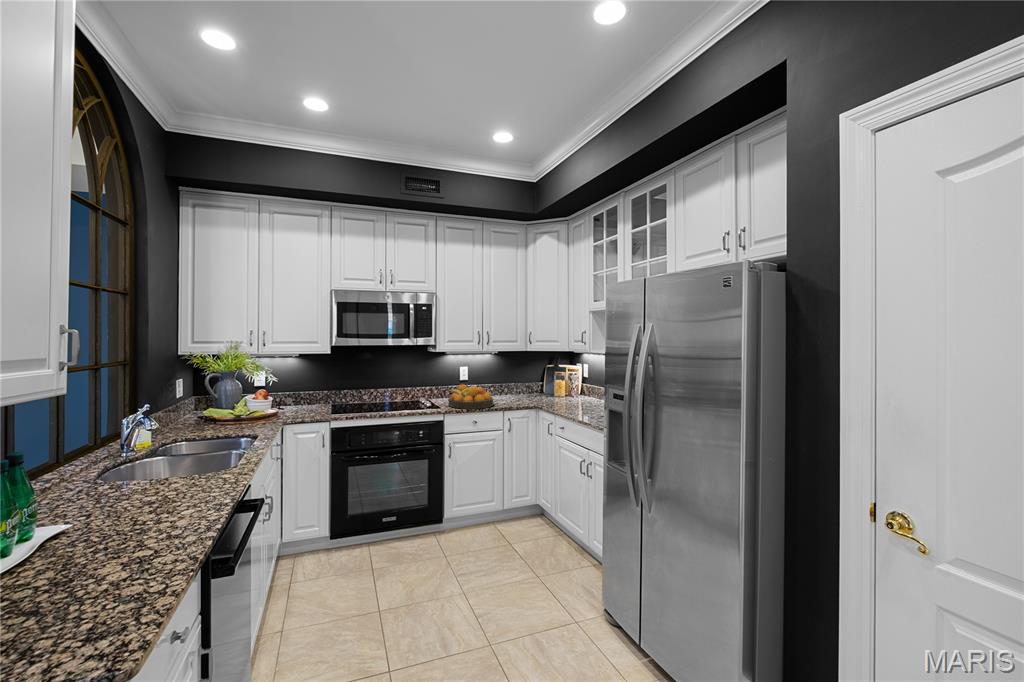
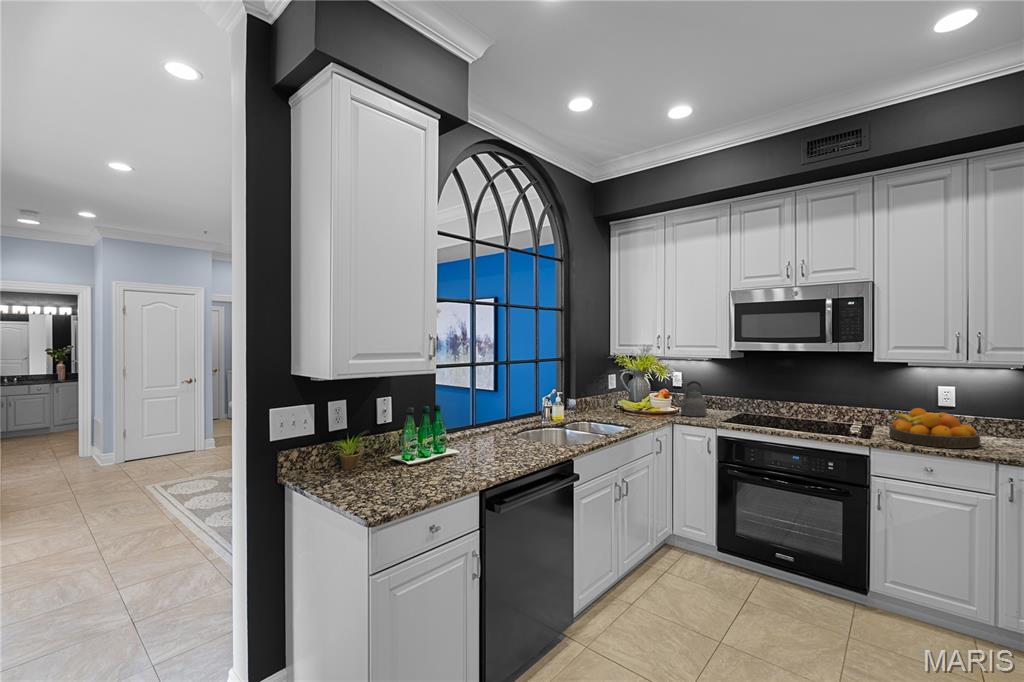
kettle: none [275,378,308,414] -> present [673,381,707,417]

